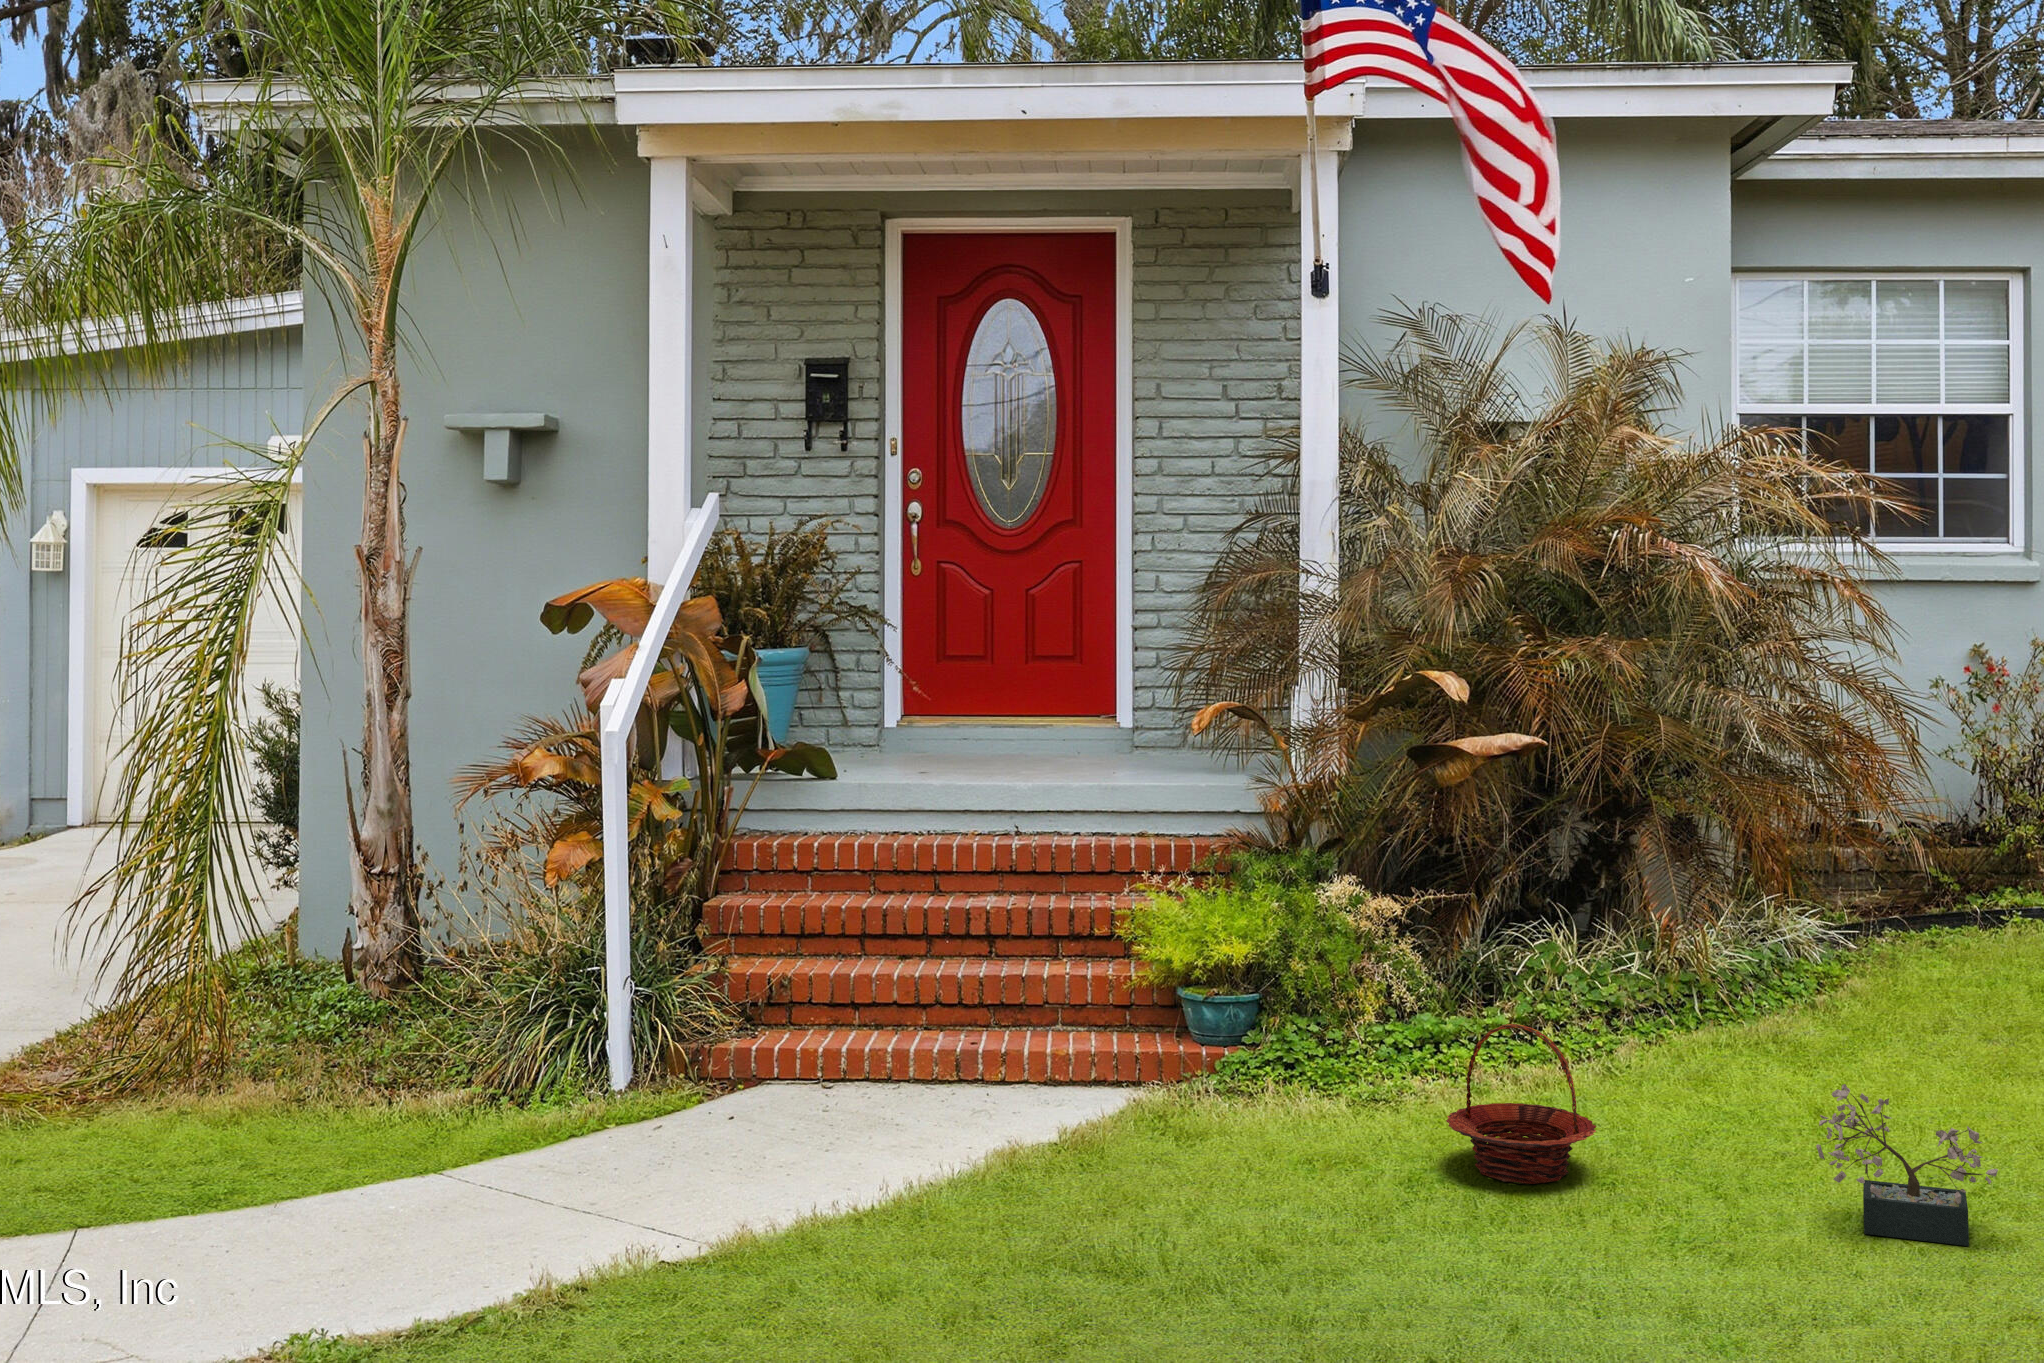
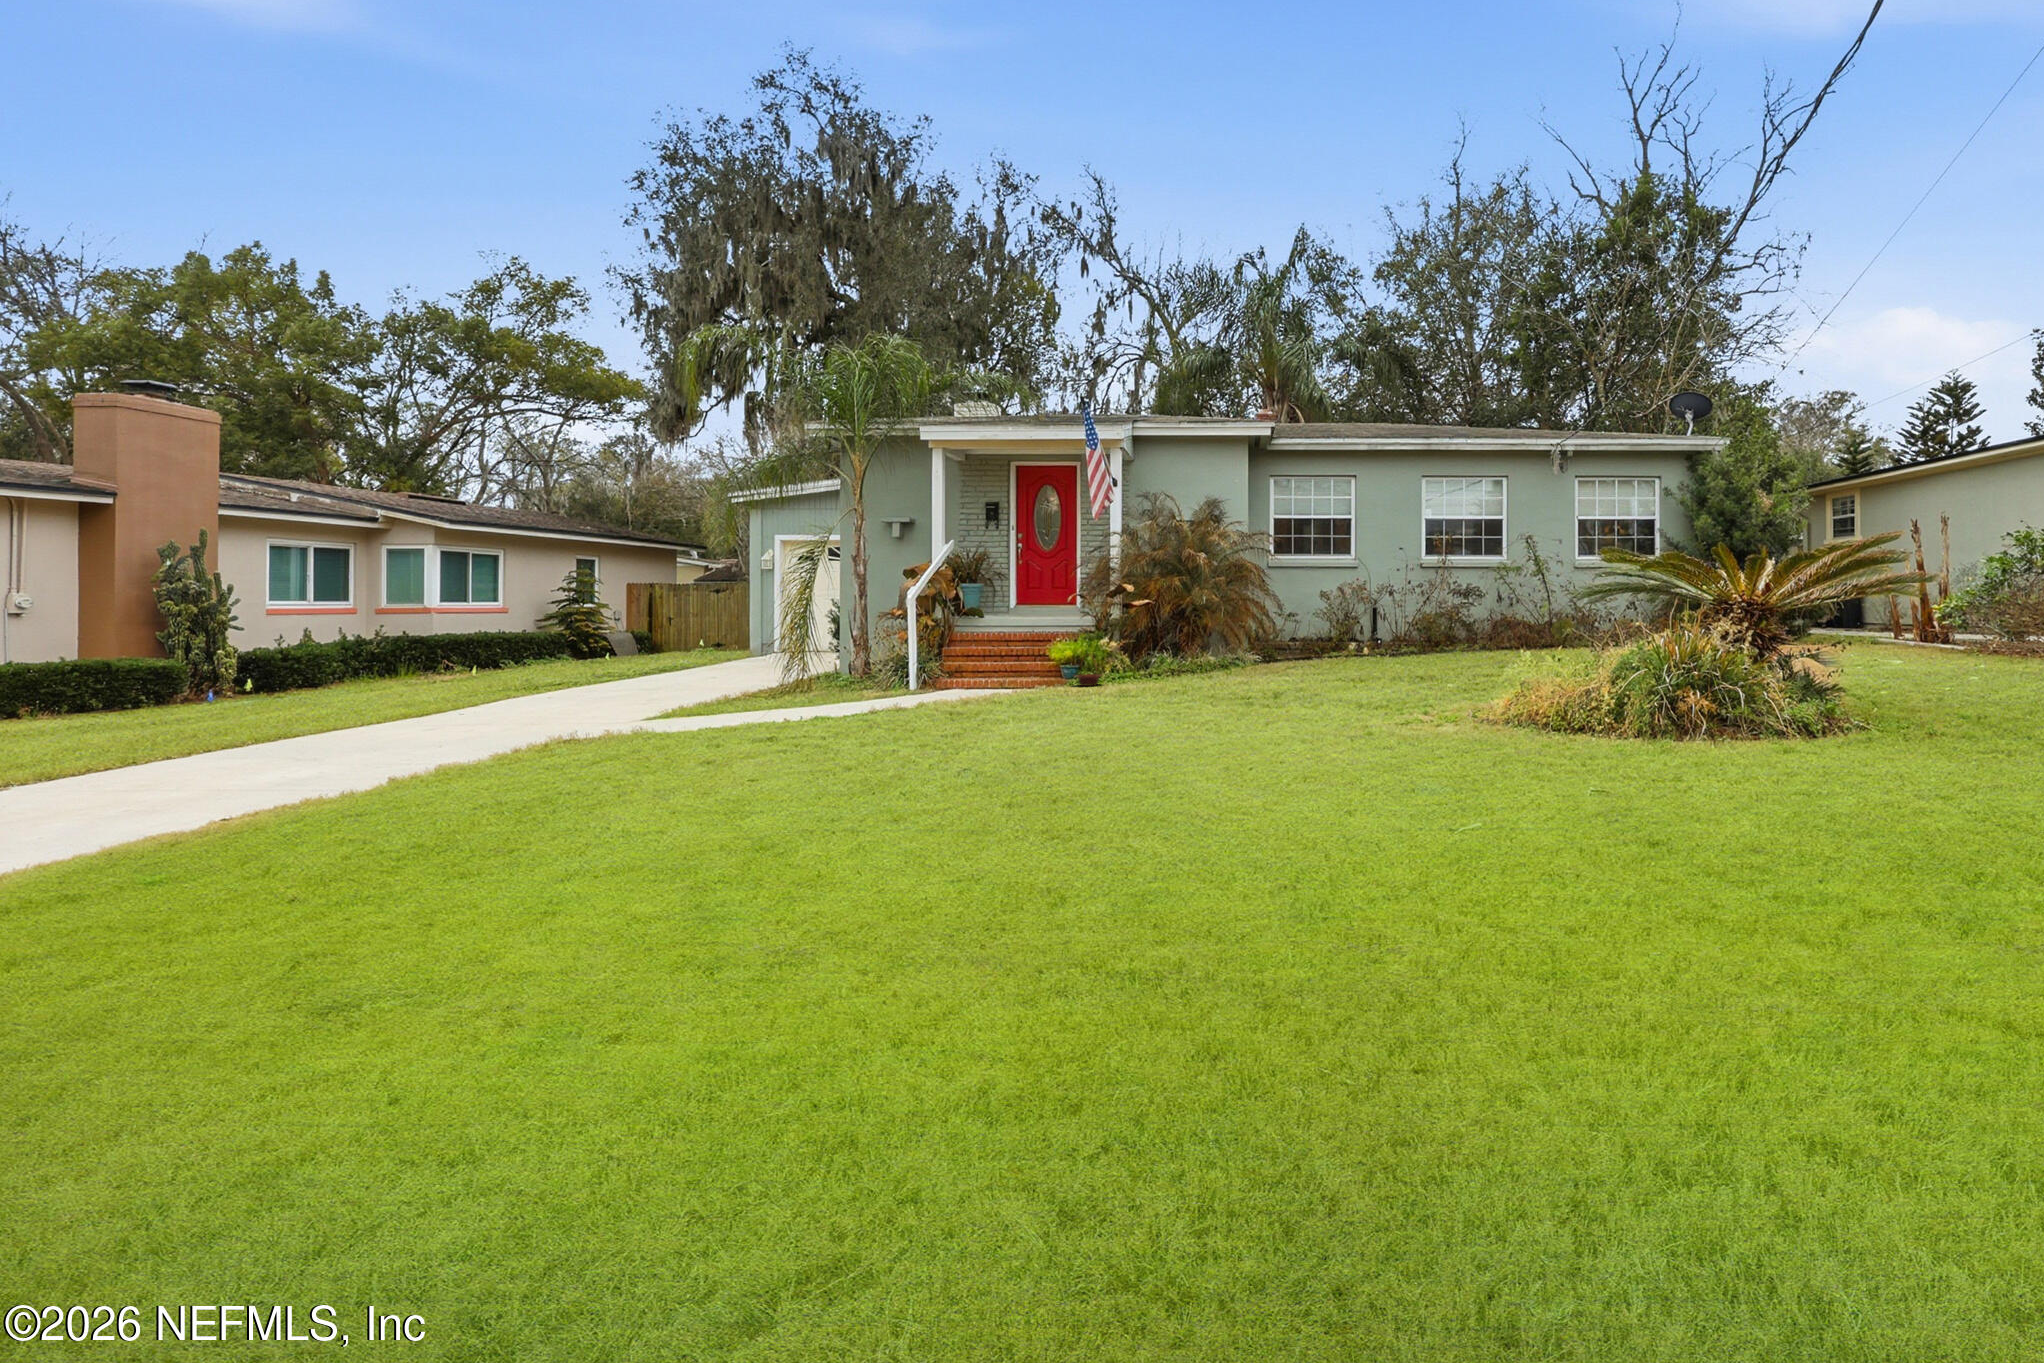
decorative plant: present [1816,1084,1998,1246] -> none [1130,660,1163,688]

